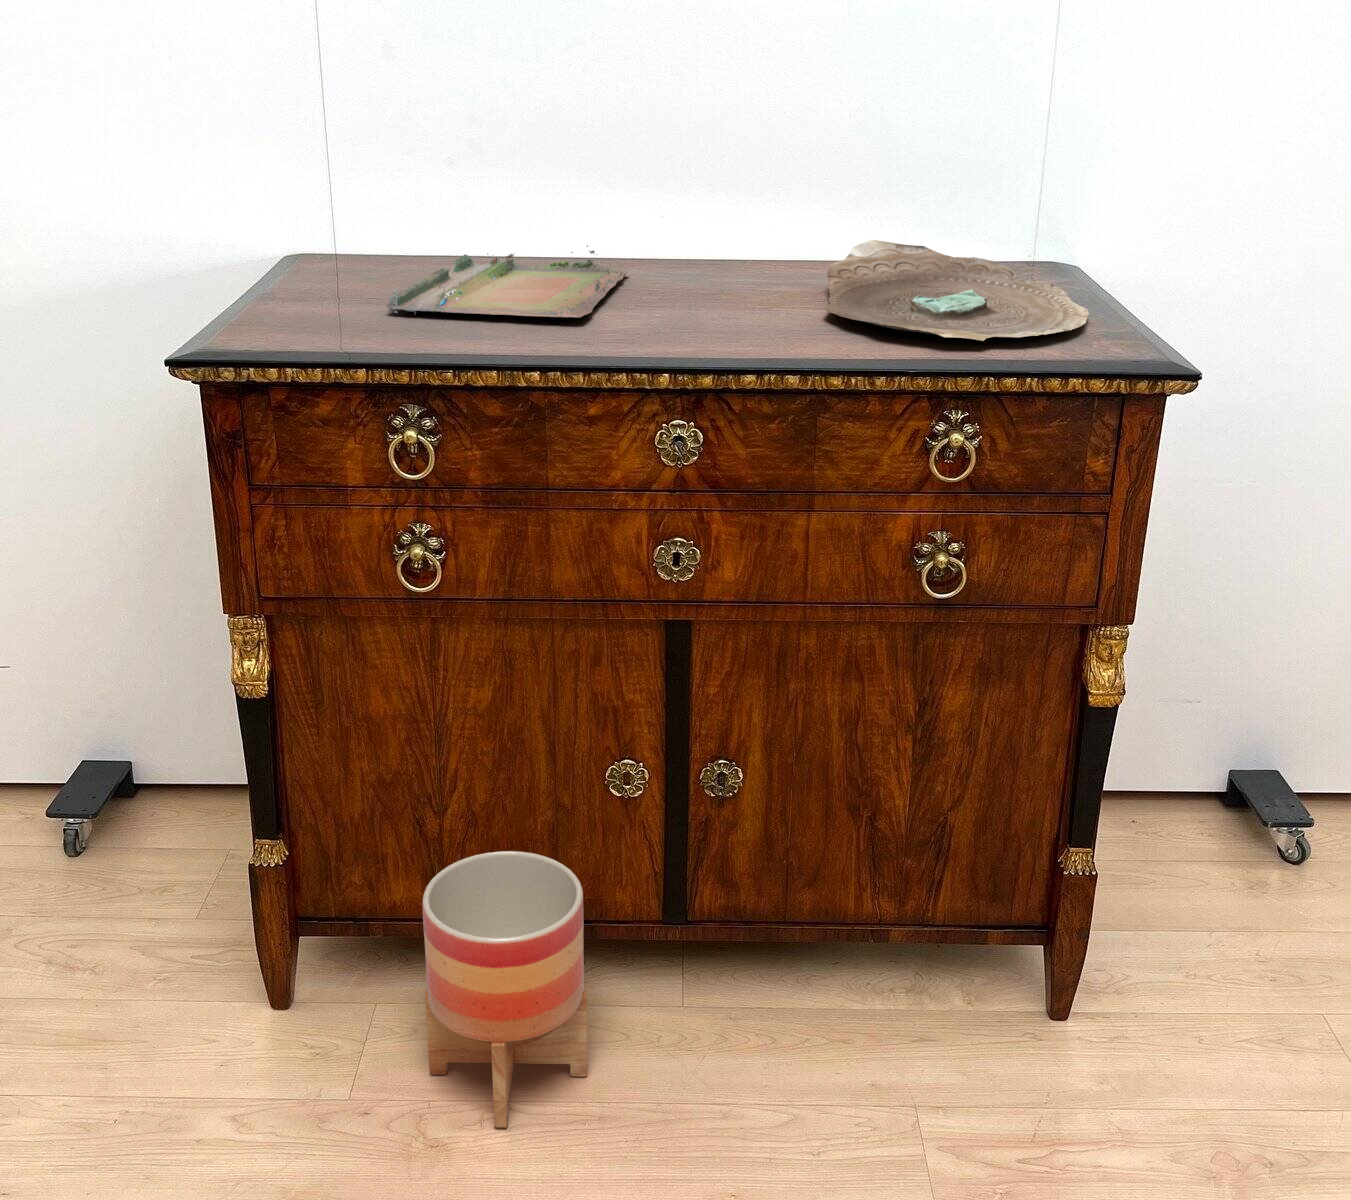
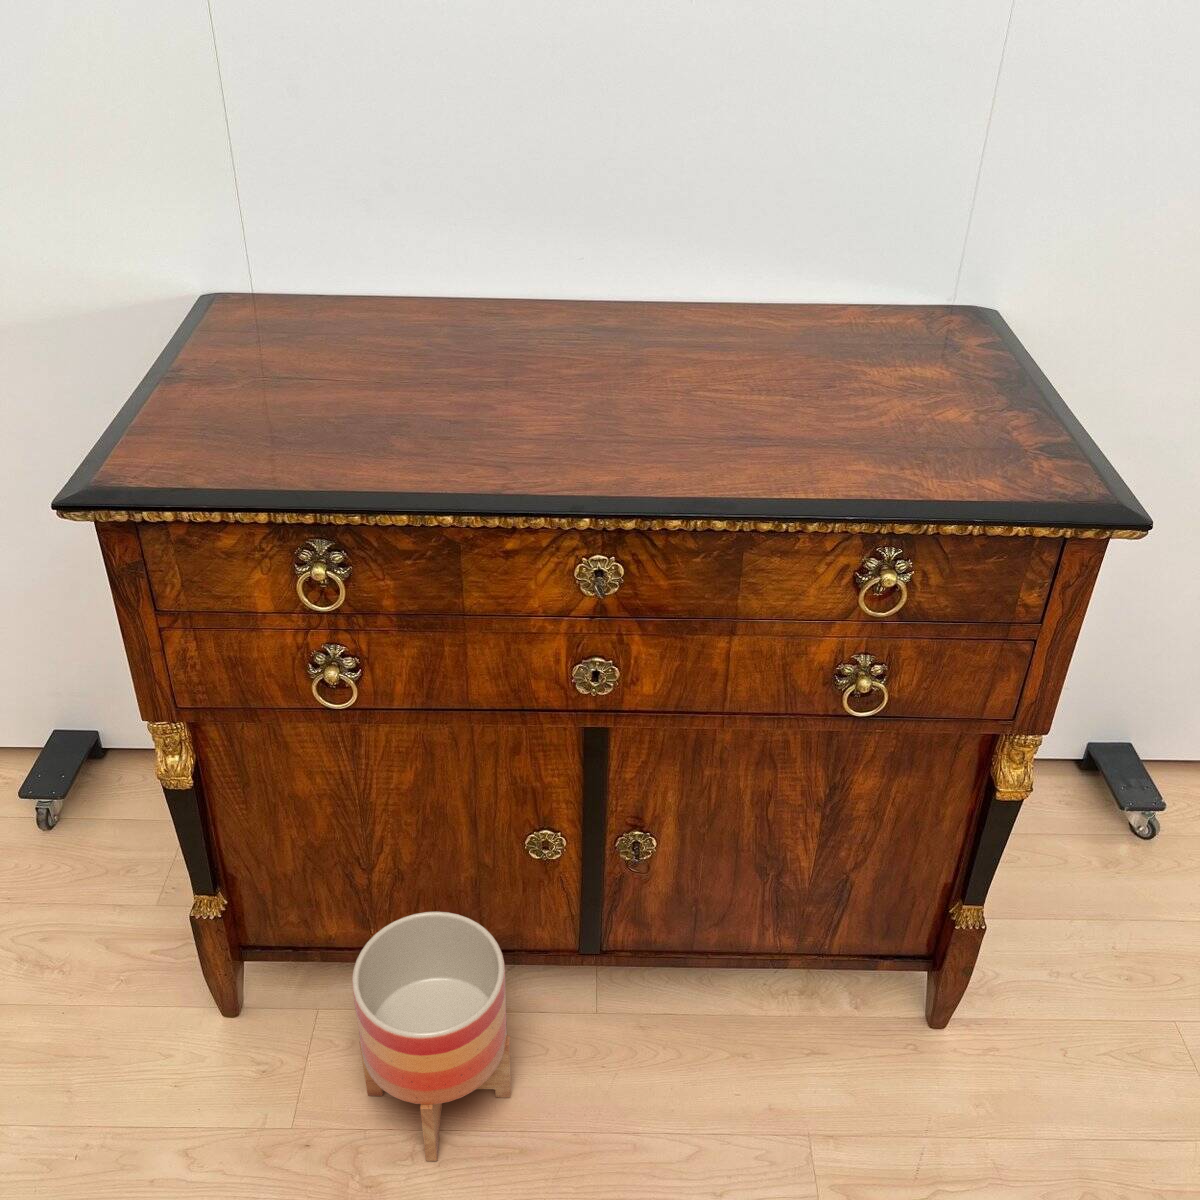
decorative bowl: present [824,240,1089,341] -> none [752,301,1028,475]
tray: present [386,245,629,318] -> none [293,300,549,425]

